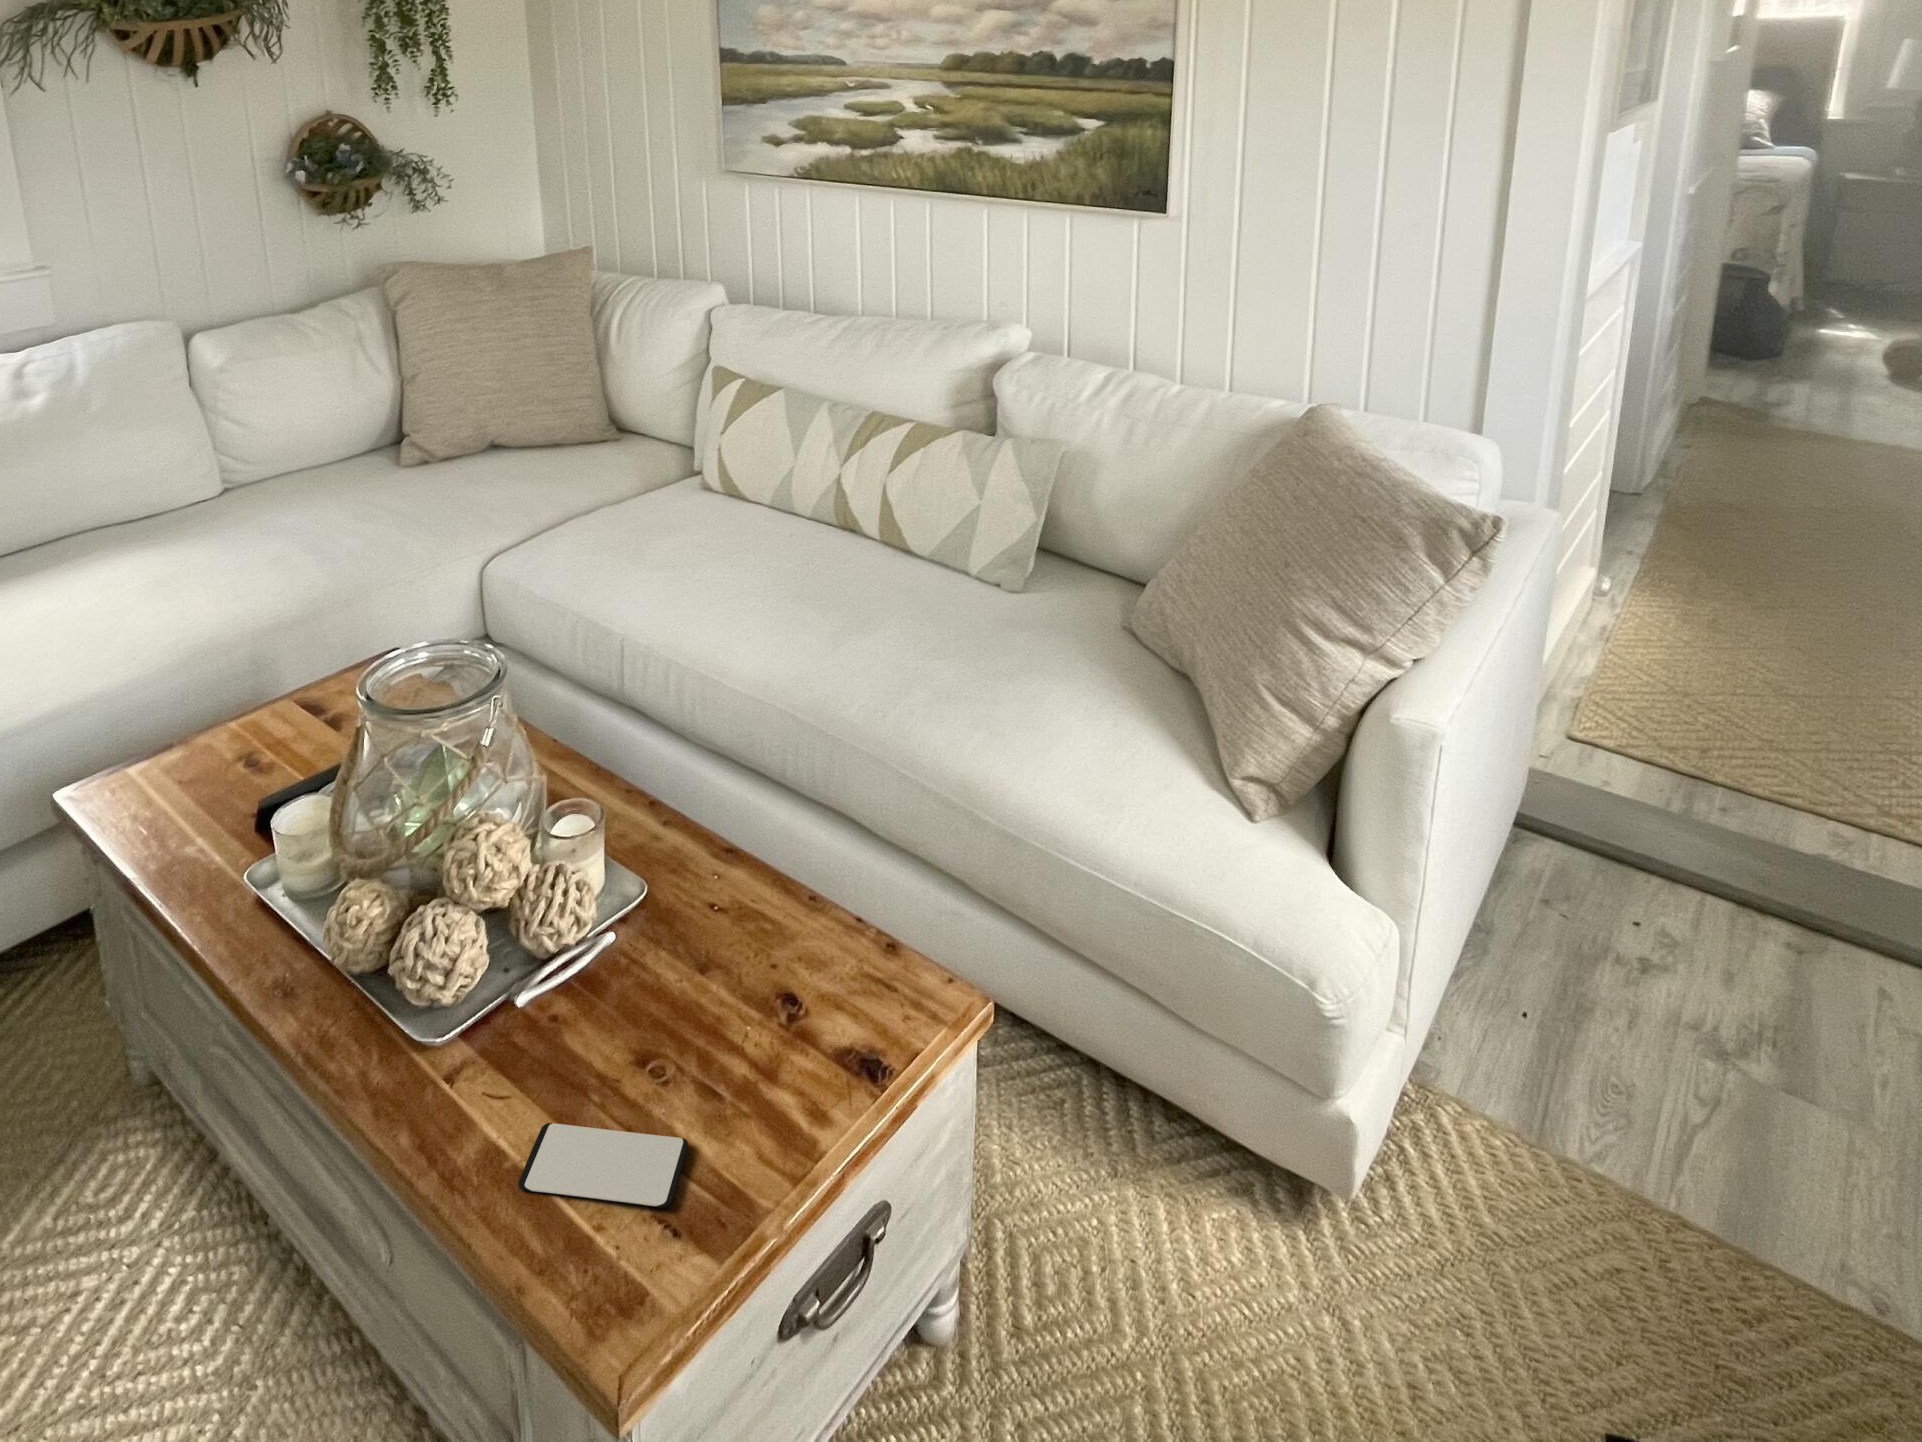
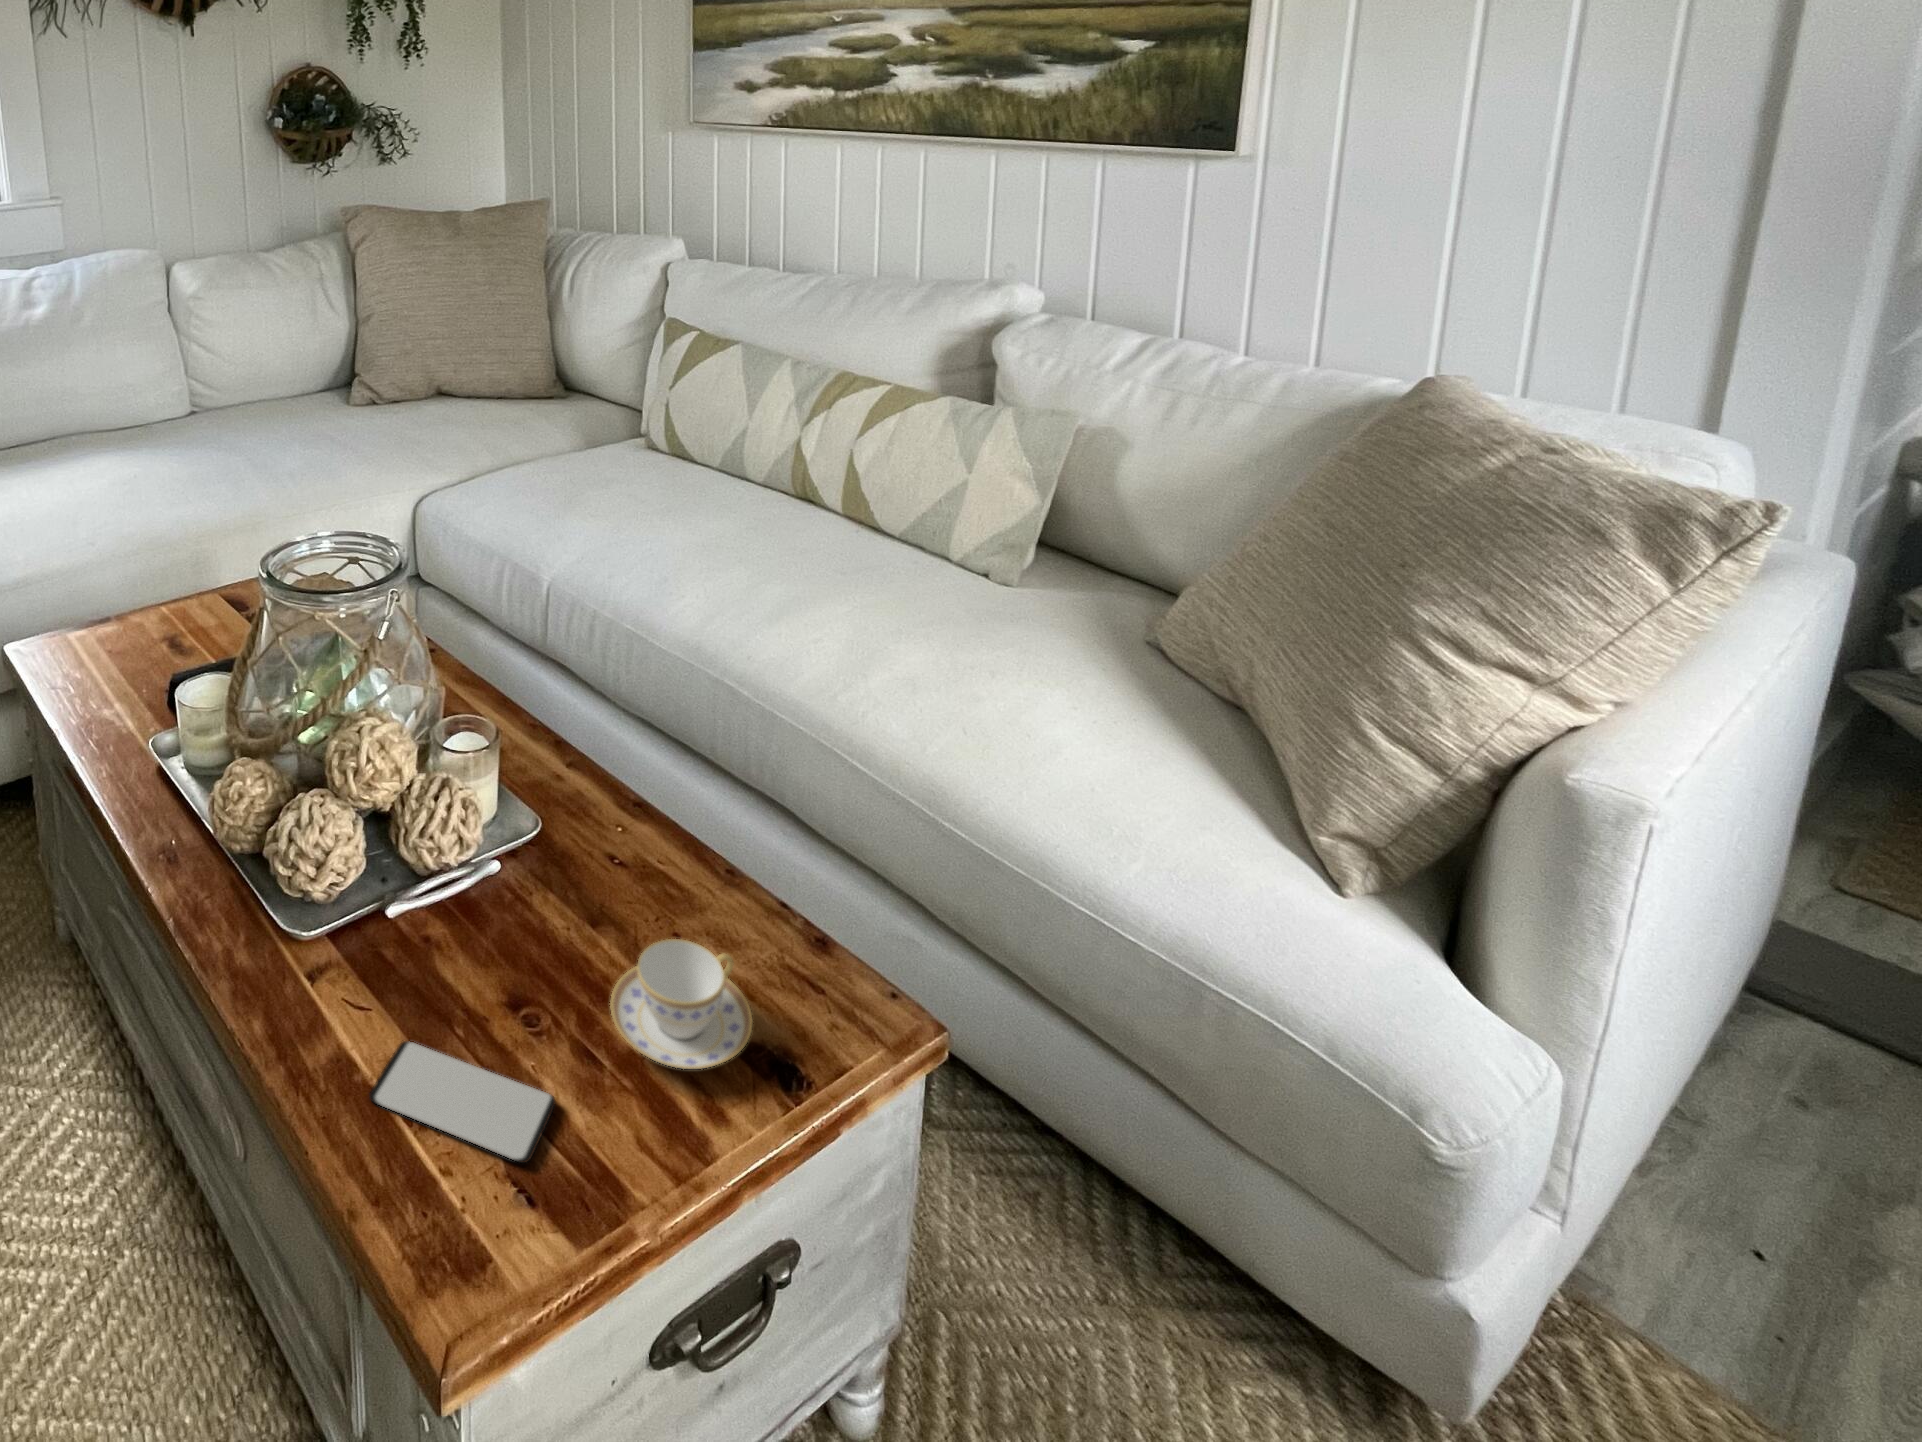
teacup: none [727,972,845,1086] -> present [611,939,752,1069]

